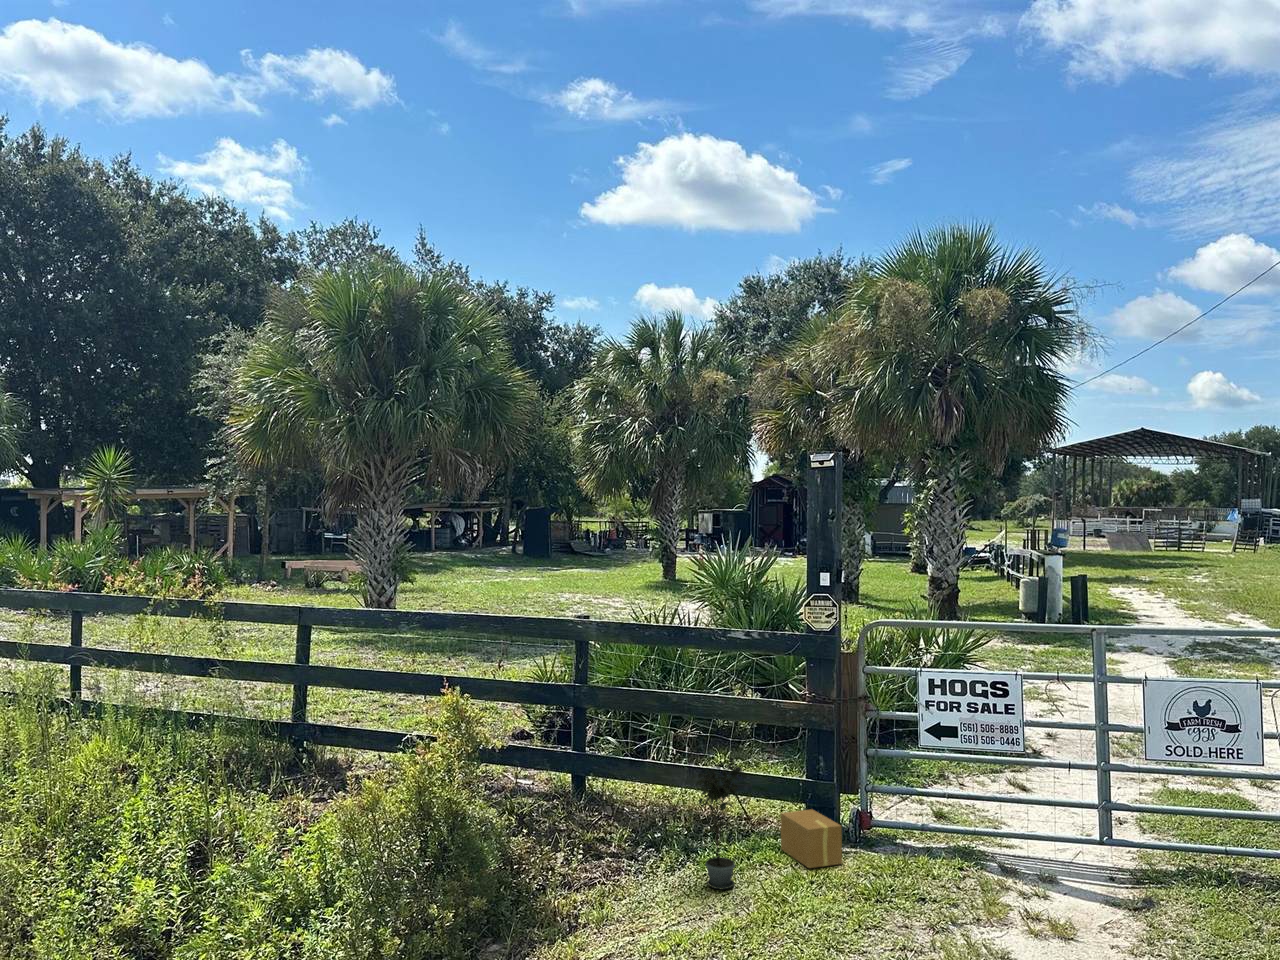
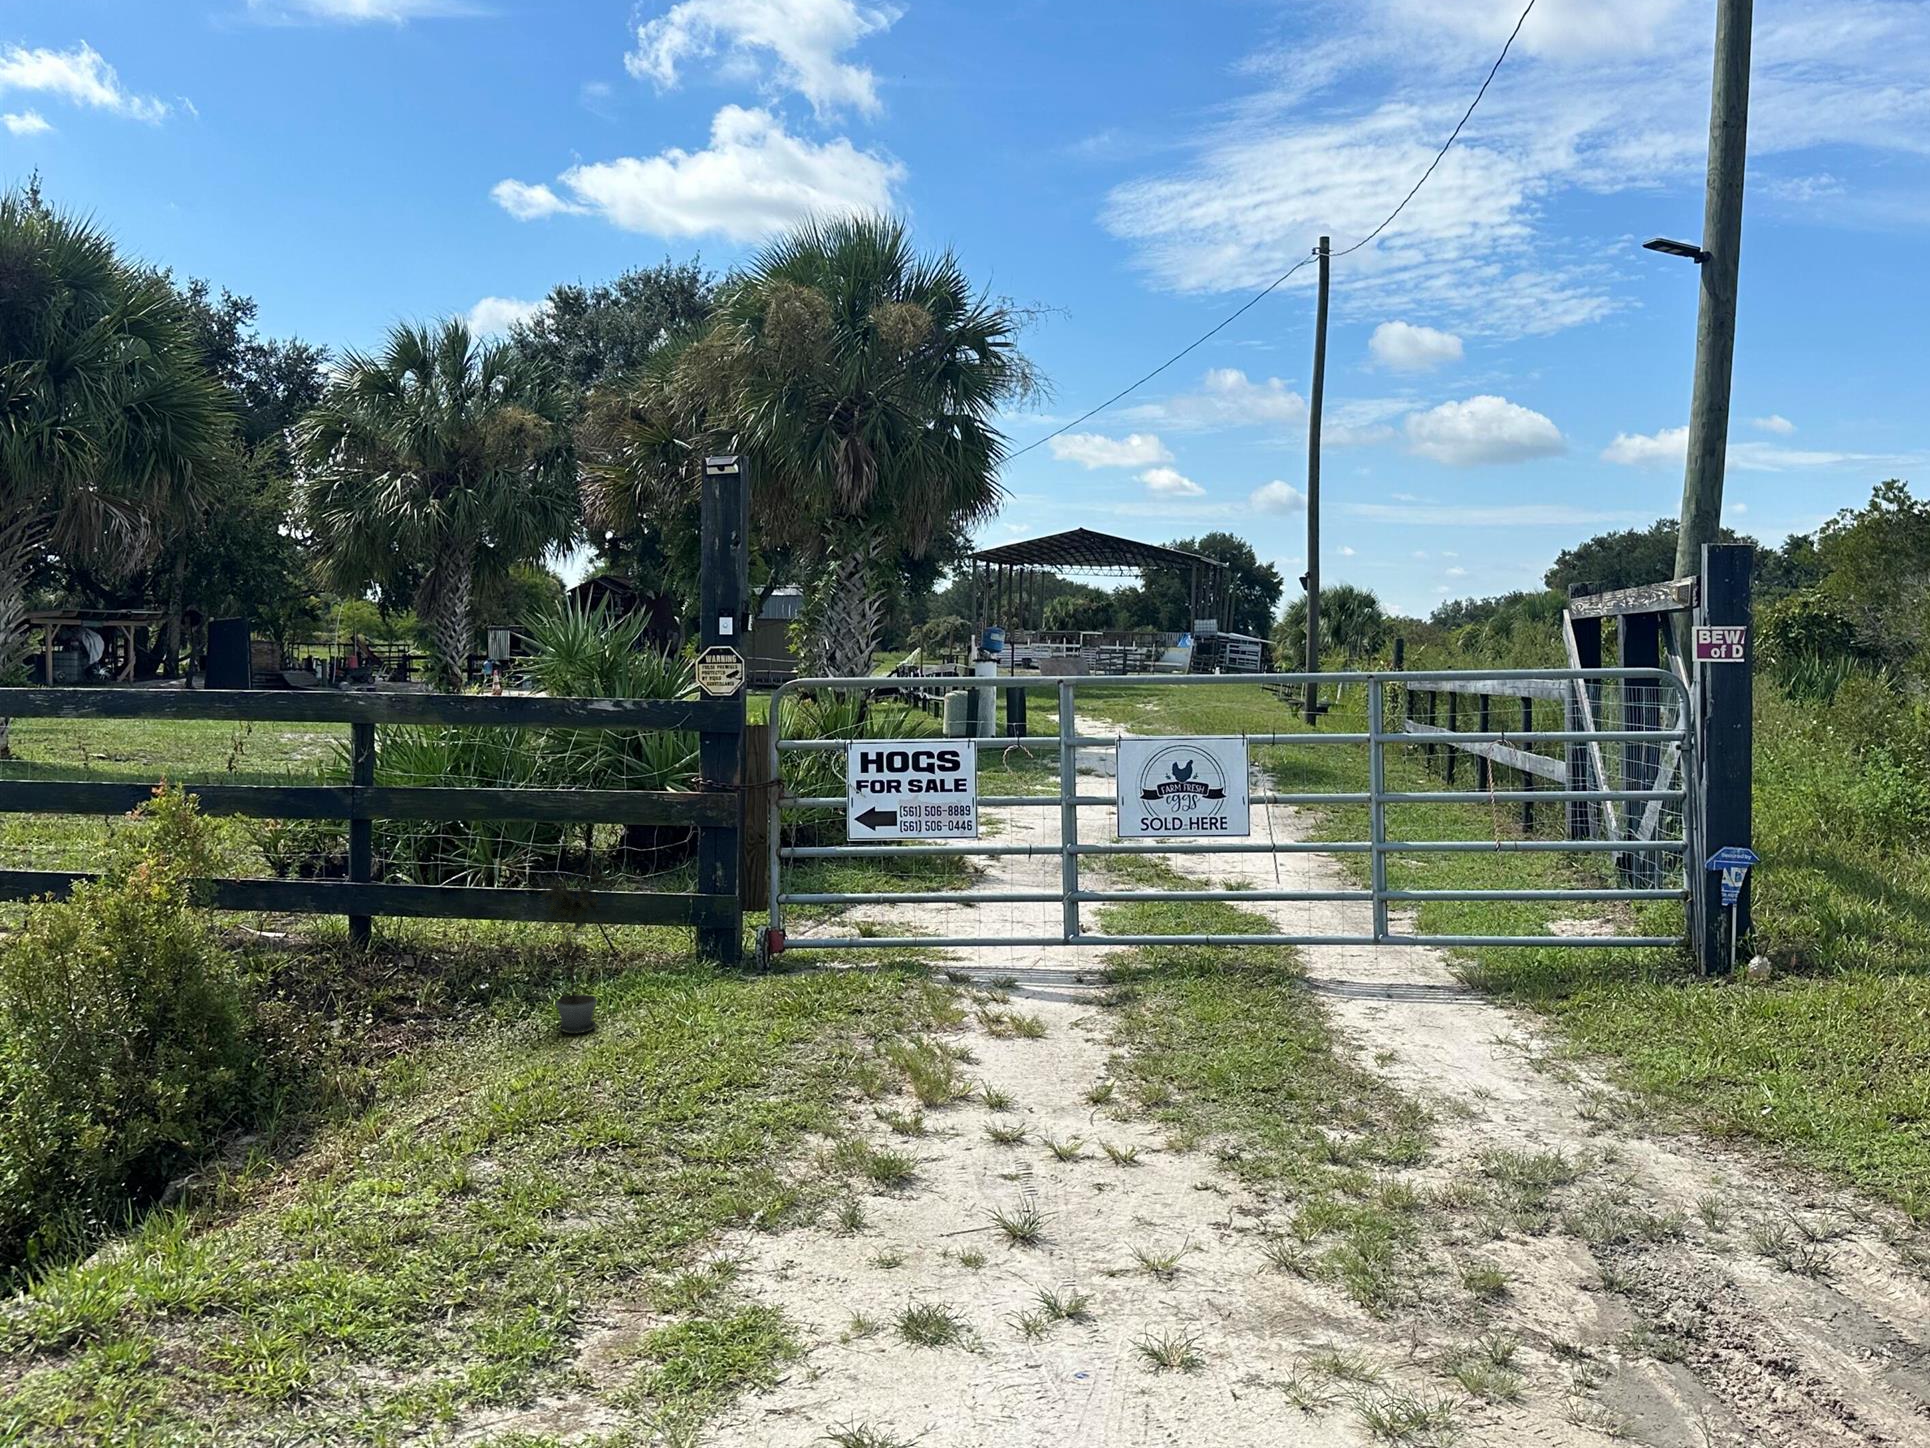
cardboard box: present [780,810,842,868] -> none [662,930,743,1000]

